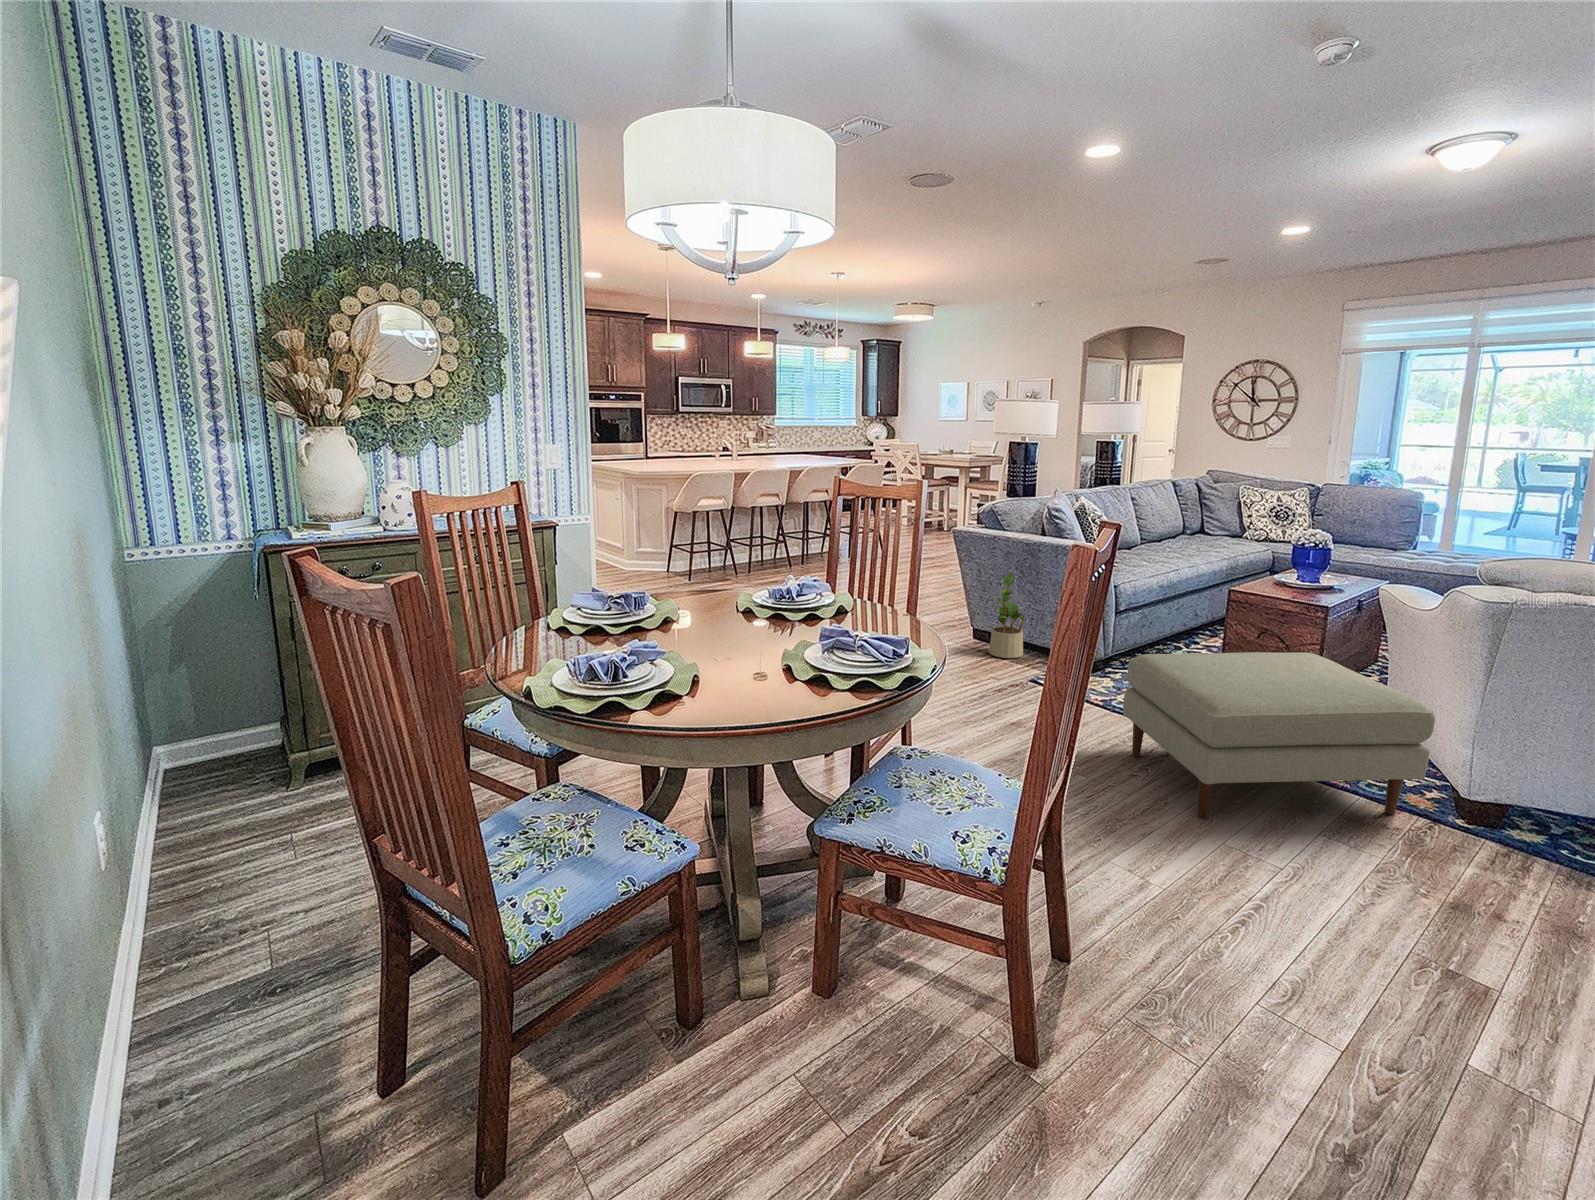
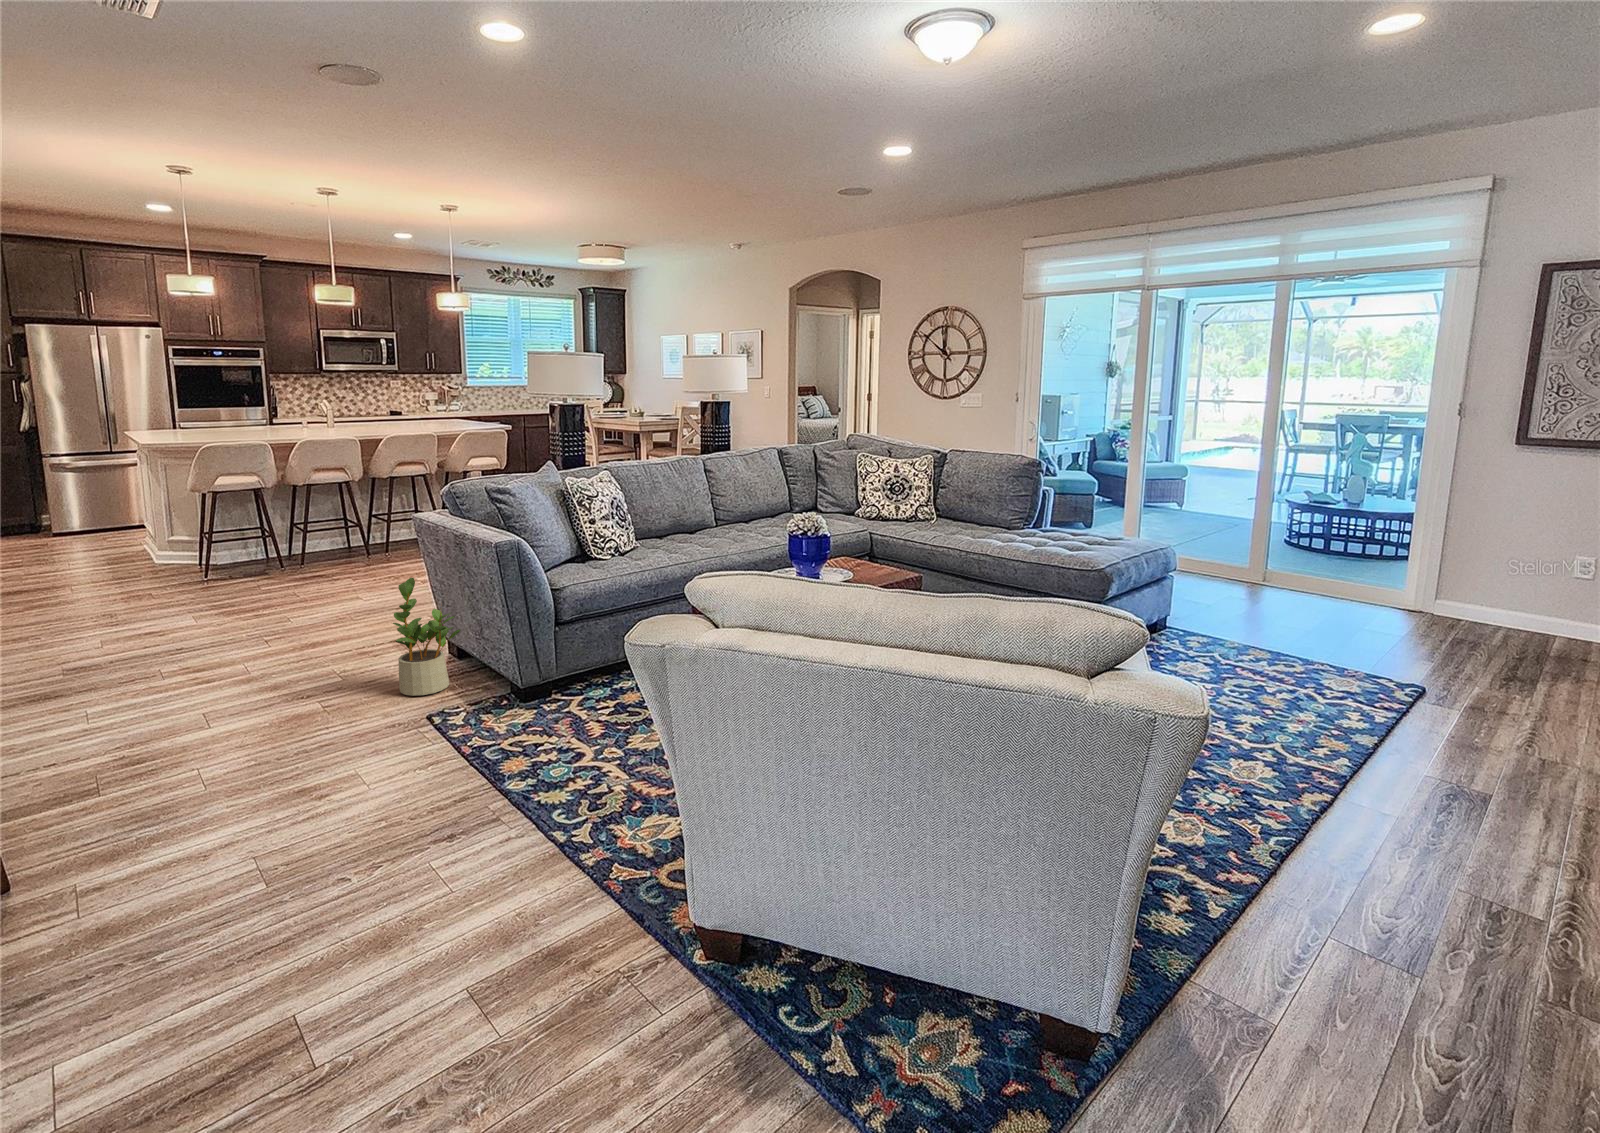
ottoman: present [1123,652,1435,819] -> none [139,715,609,1049]

